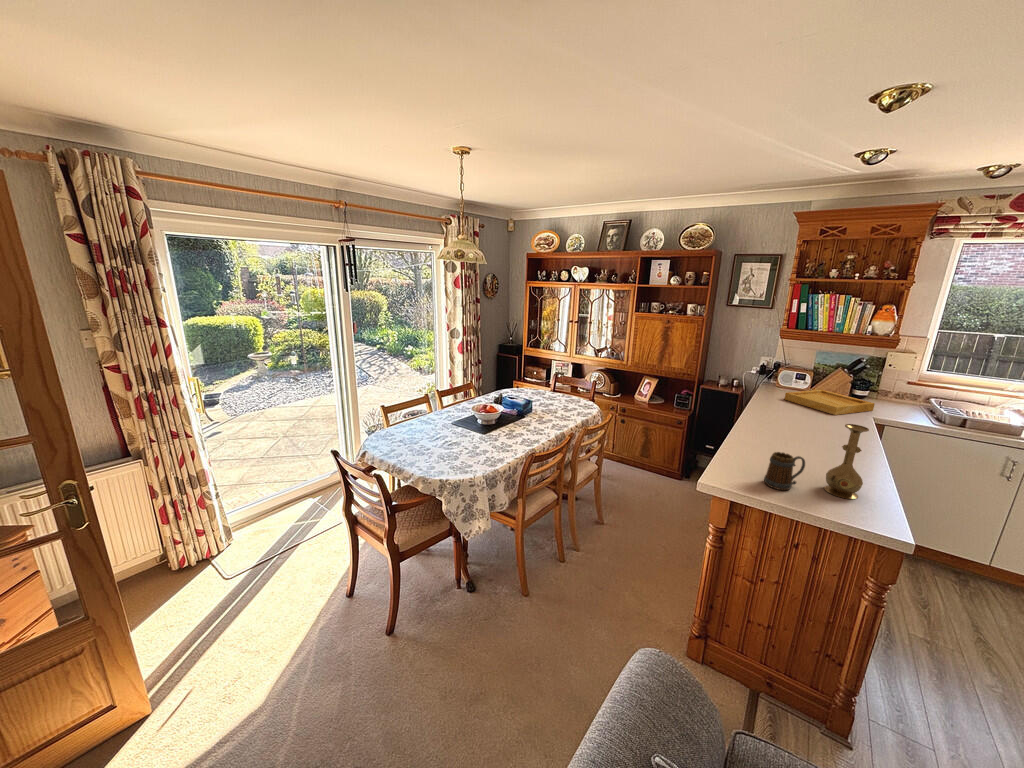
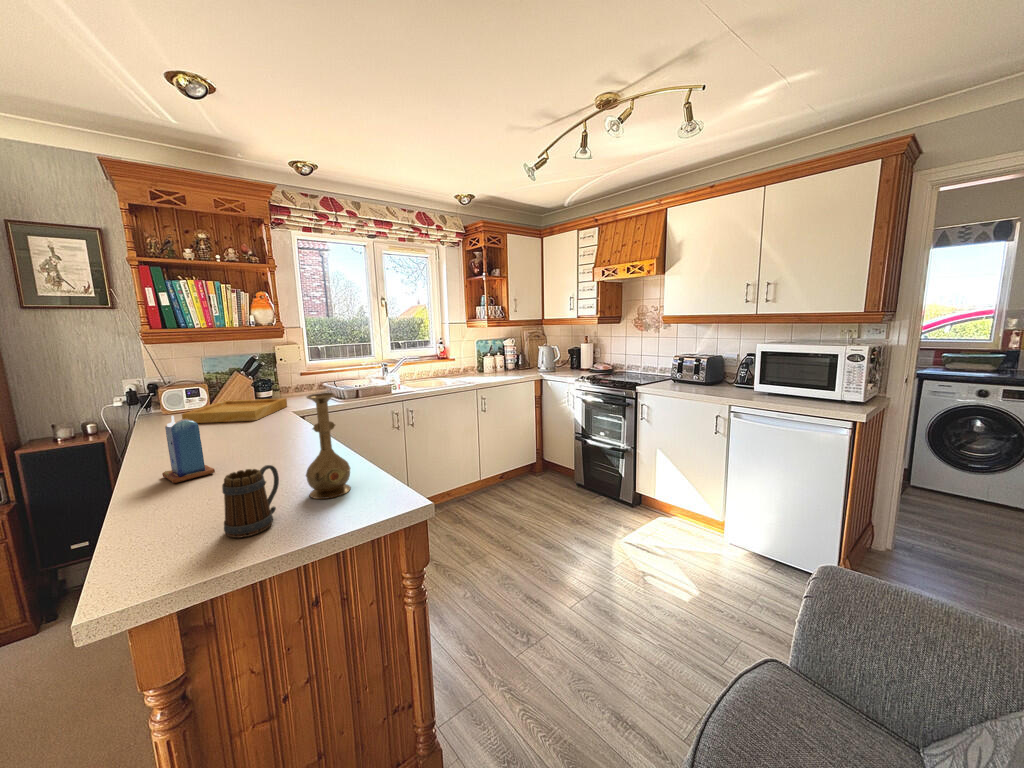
candle: none [754,402,781,444] -> present [162,416,215,483]

